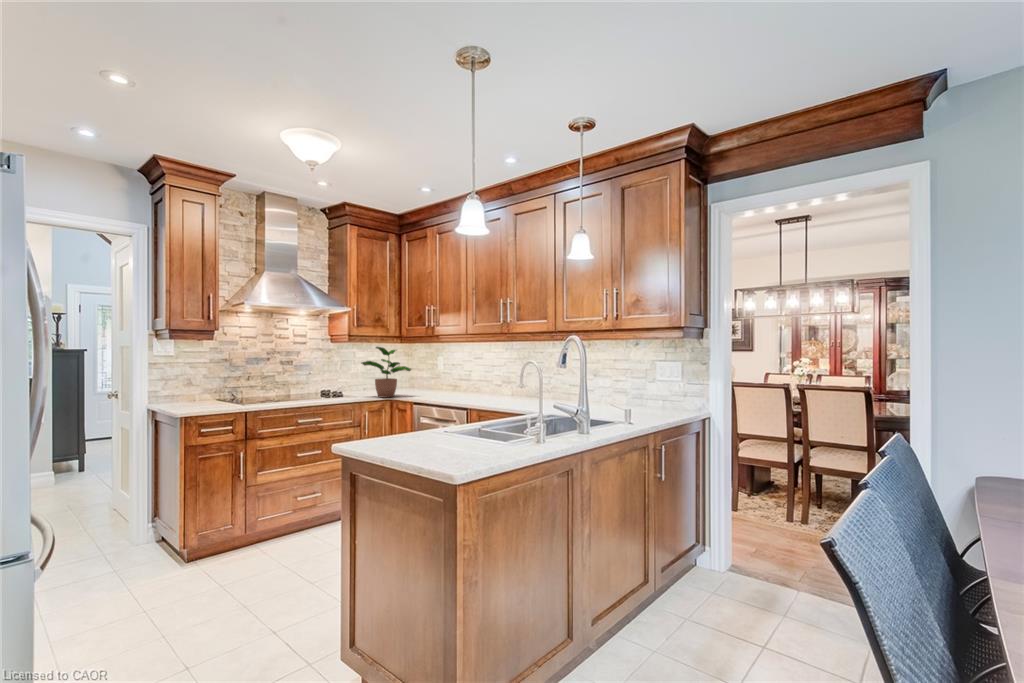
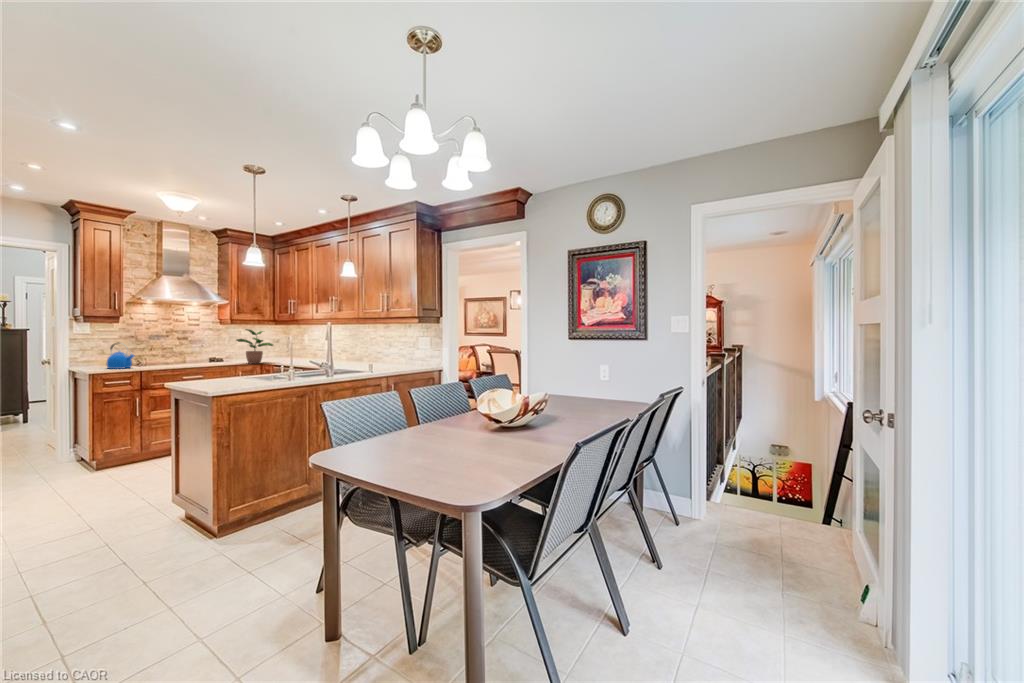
kettle: none [200,369,238,409] -> present [107,343,134,369]

